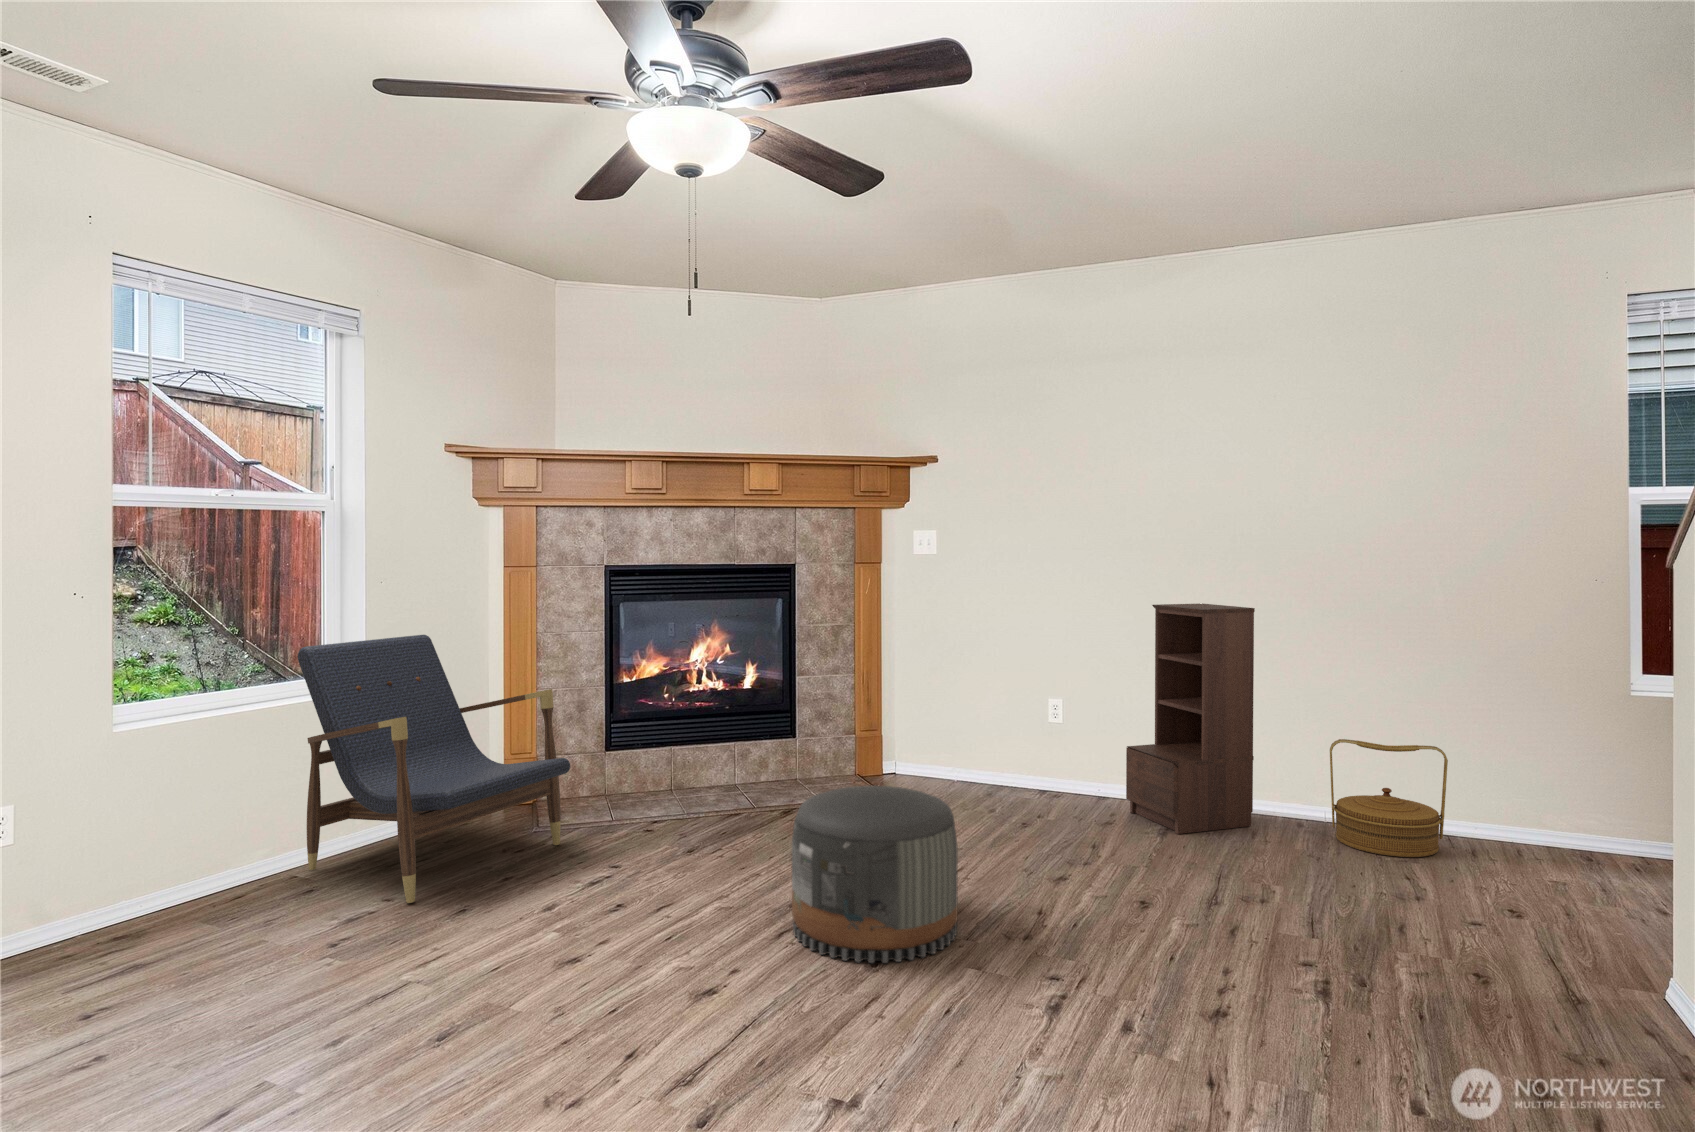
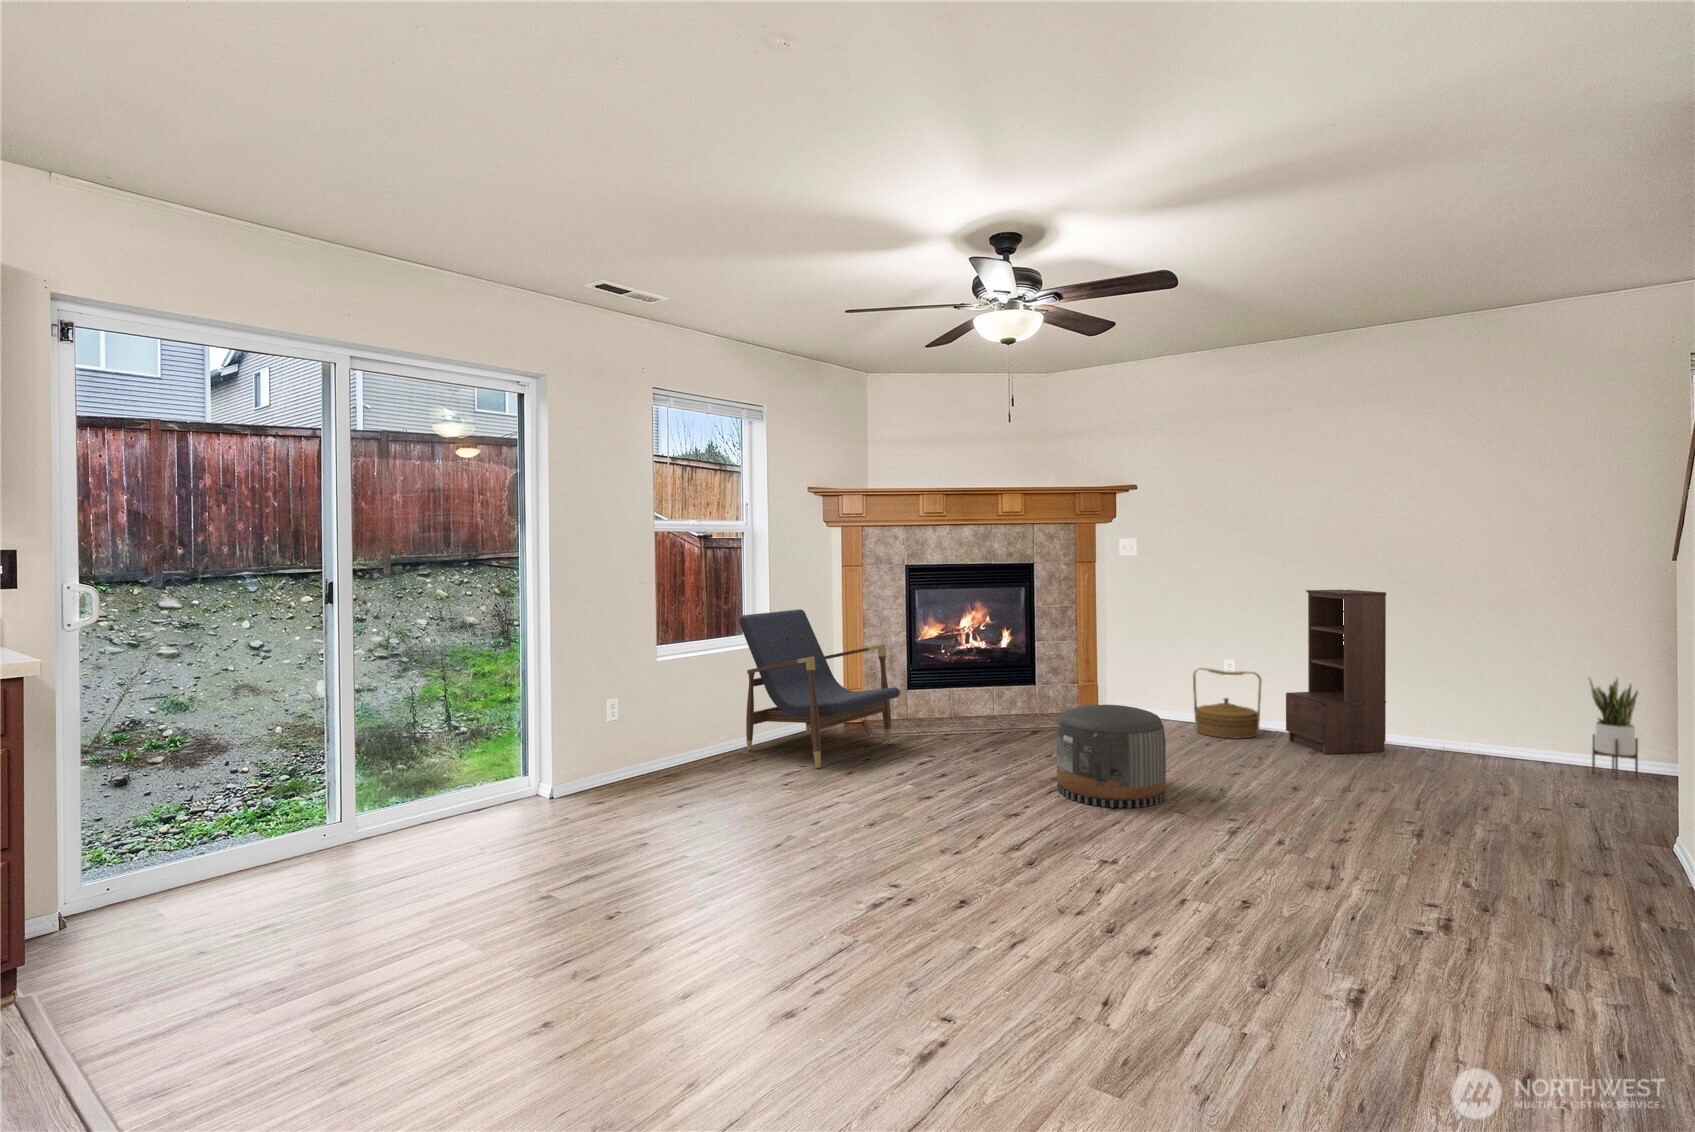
potted plant: none [1503,721,1561,860] -> present [1589,678,1638,779]
woven basket: present [1330,739,1448,857] -> present [1193,668,1261,739]

